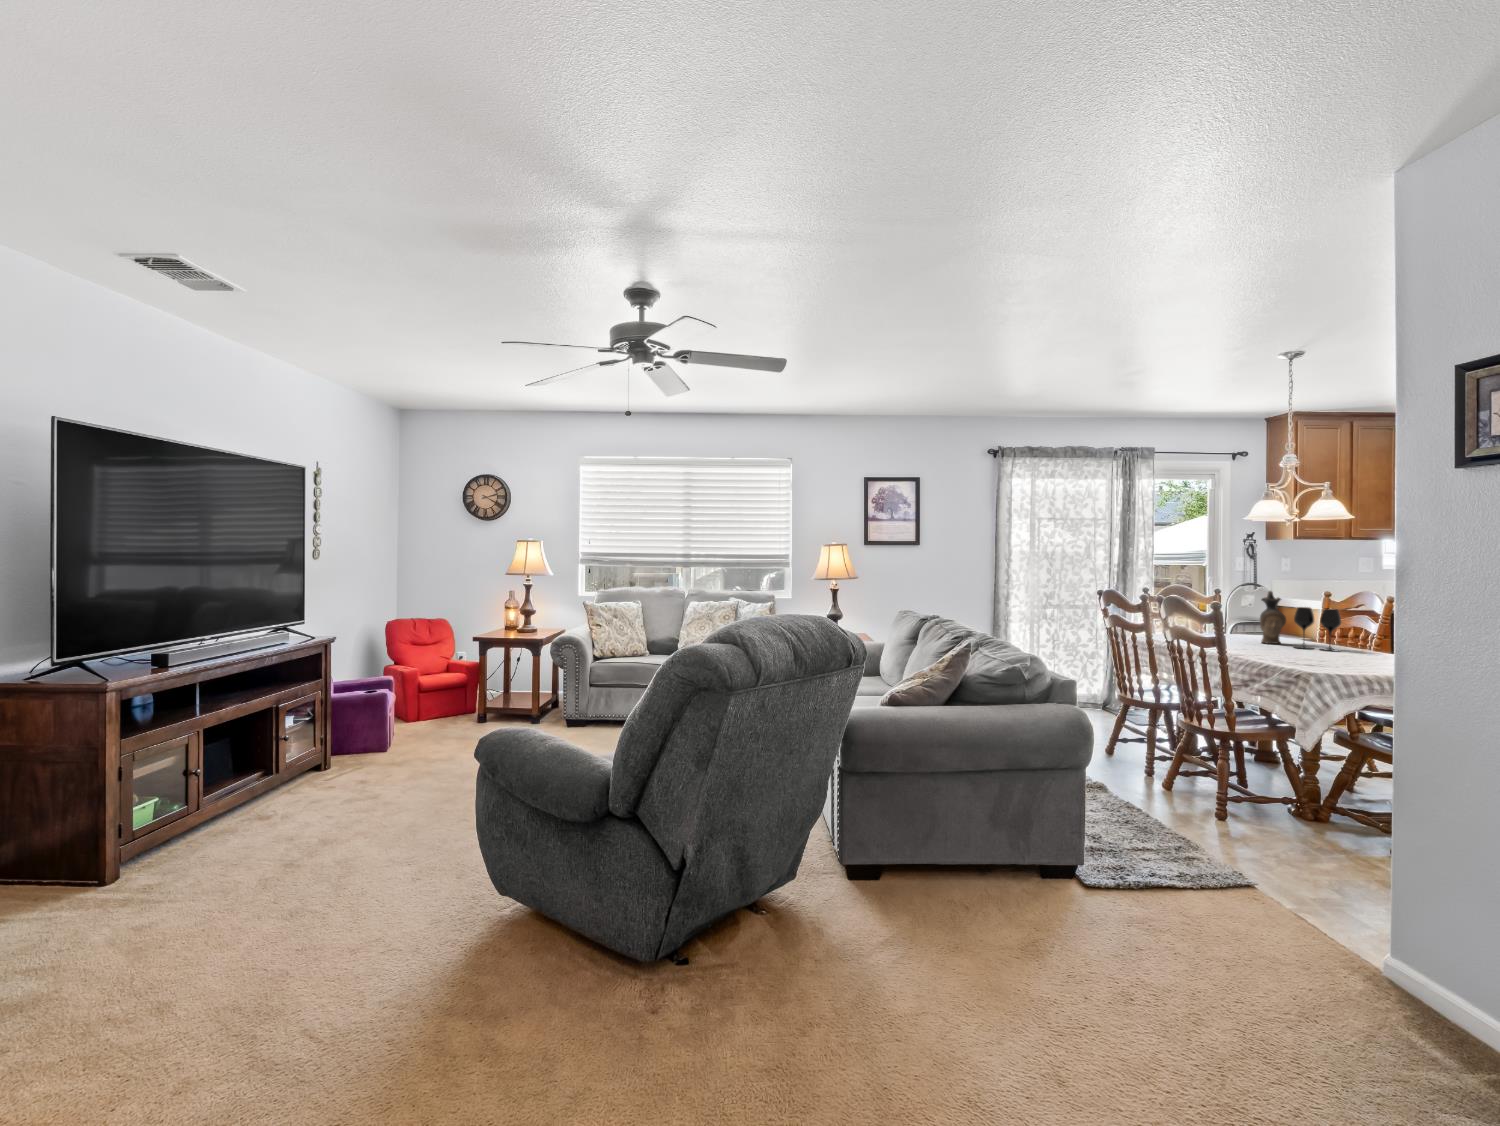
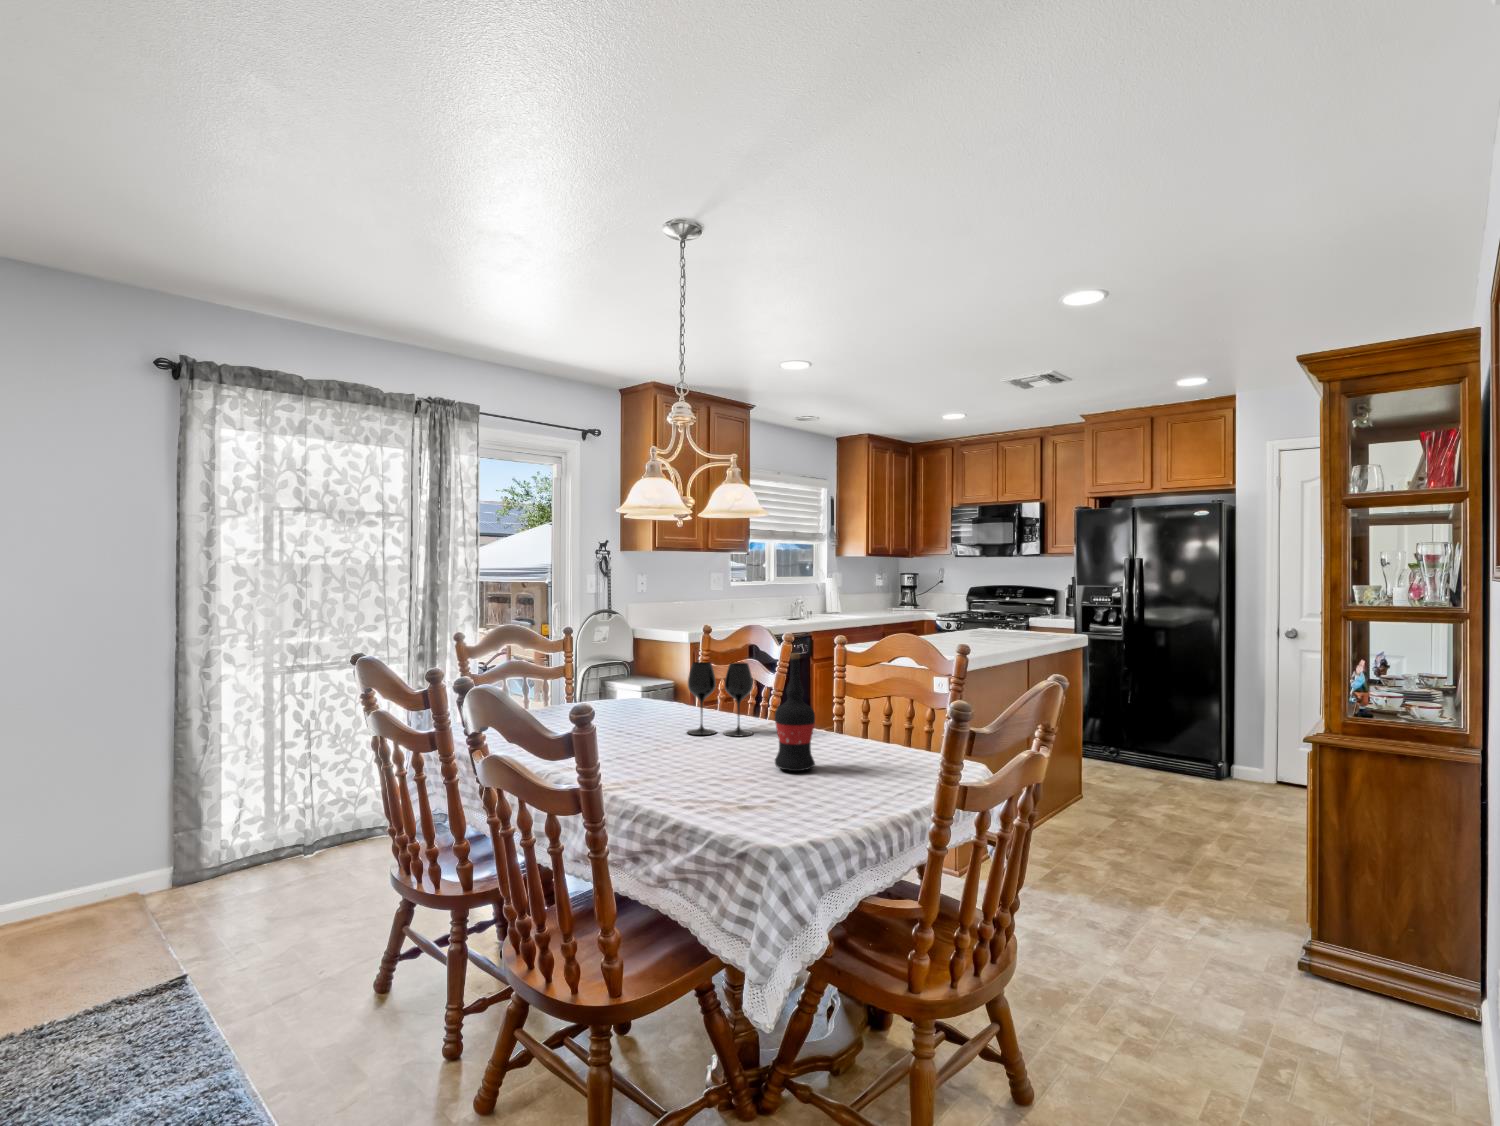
ceramic pitcher: present [1260,591,1286,644] -> none [636,634,674,727]
wine bottle: none [1340,599,1369,662] -> present [775,653,815,771]

